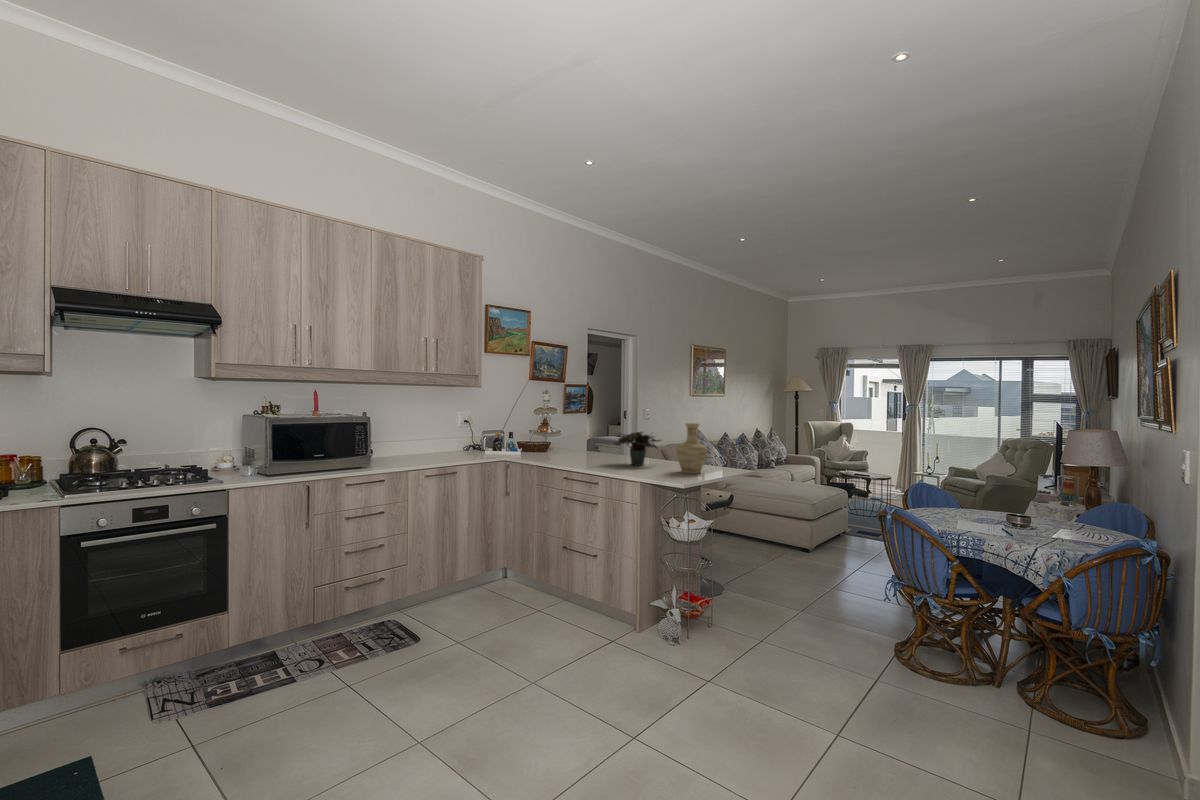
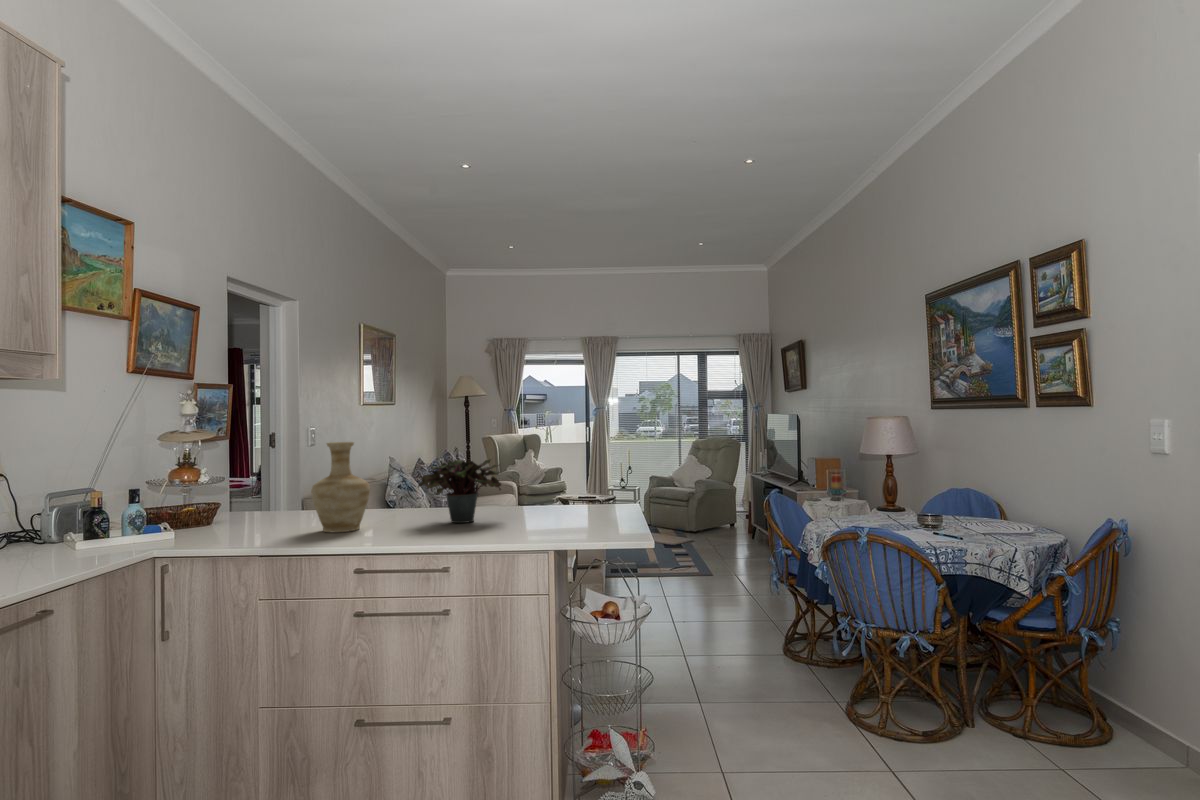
vase: present [676,423,707,473] -> present [311,442,370,532]

